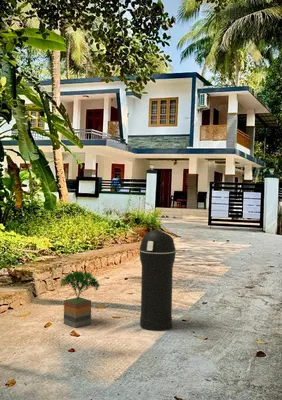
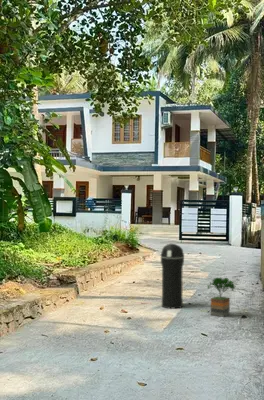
potted tree: present [61,271,100,328] -> present [208,278,235,317]

